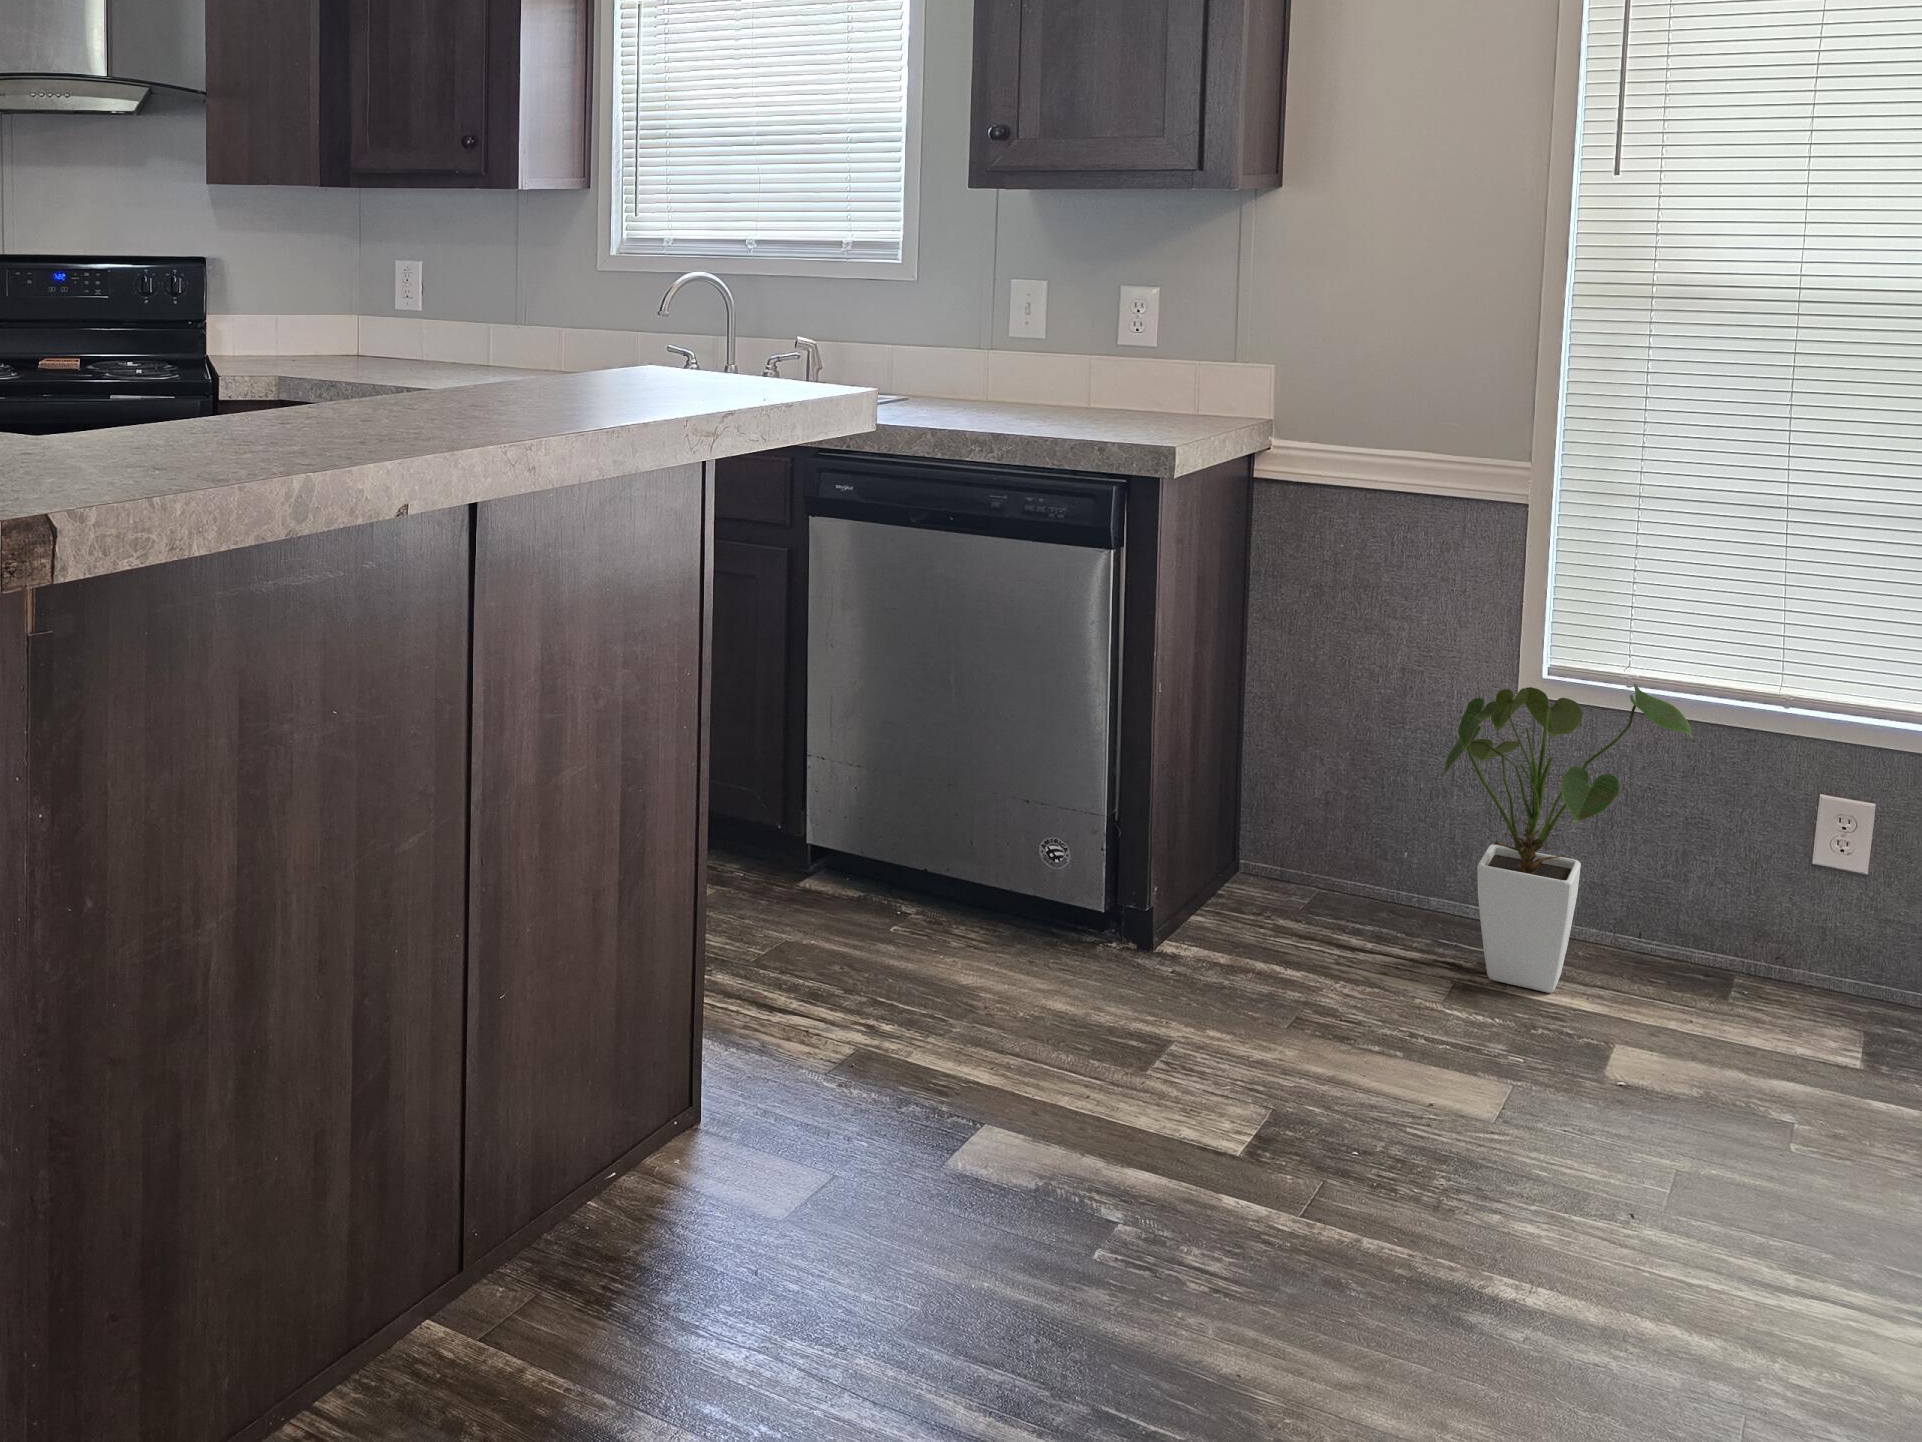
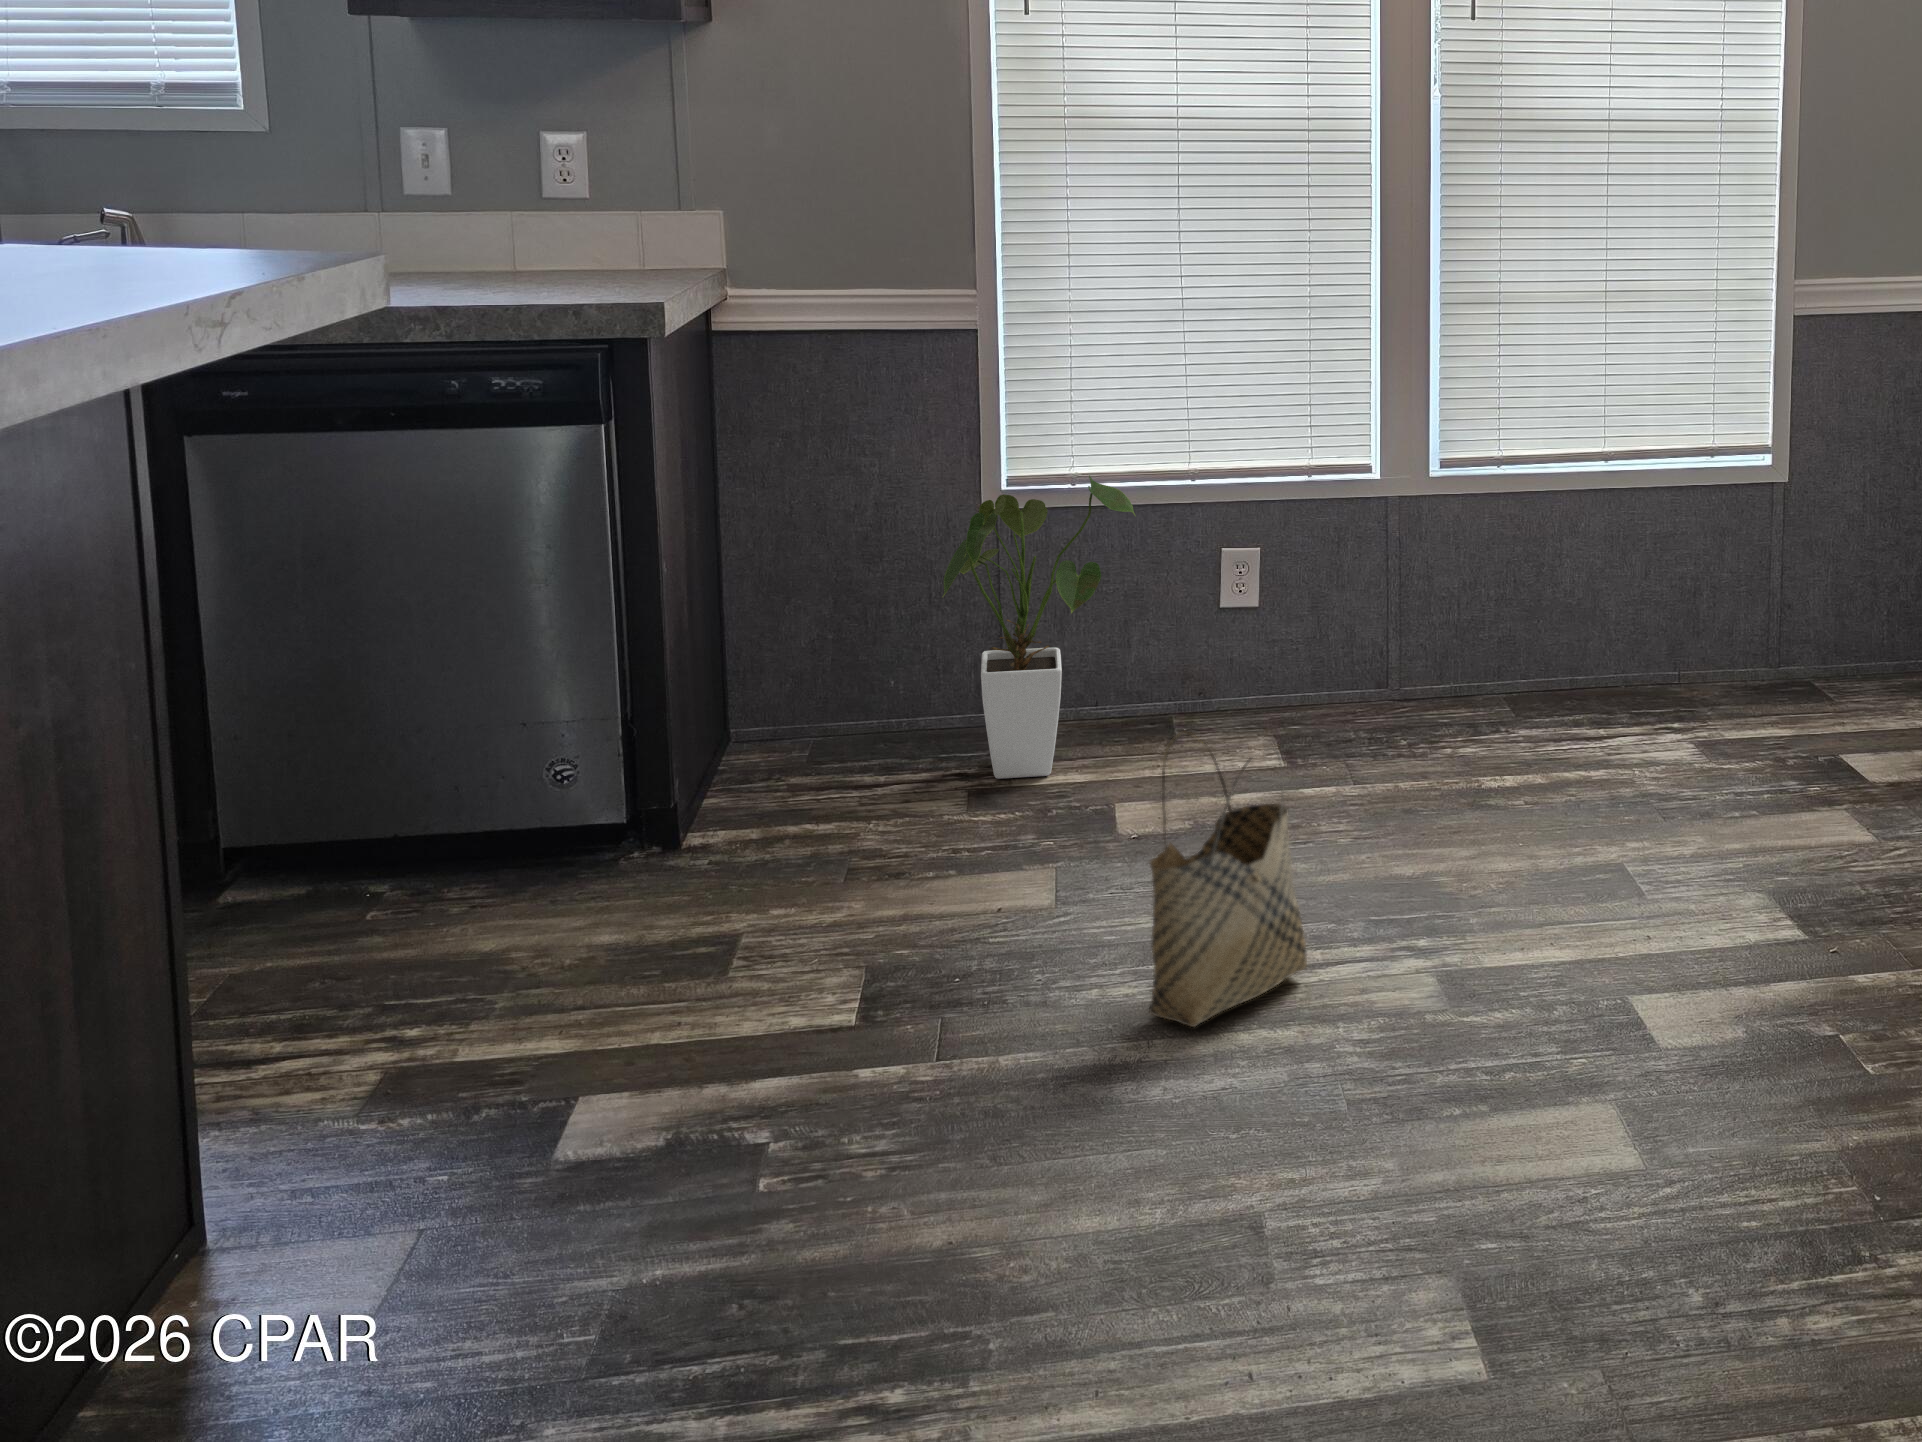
woven basket: none [1550,968,1775,1296] -> present [1149,732,1307,1027]

